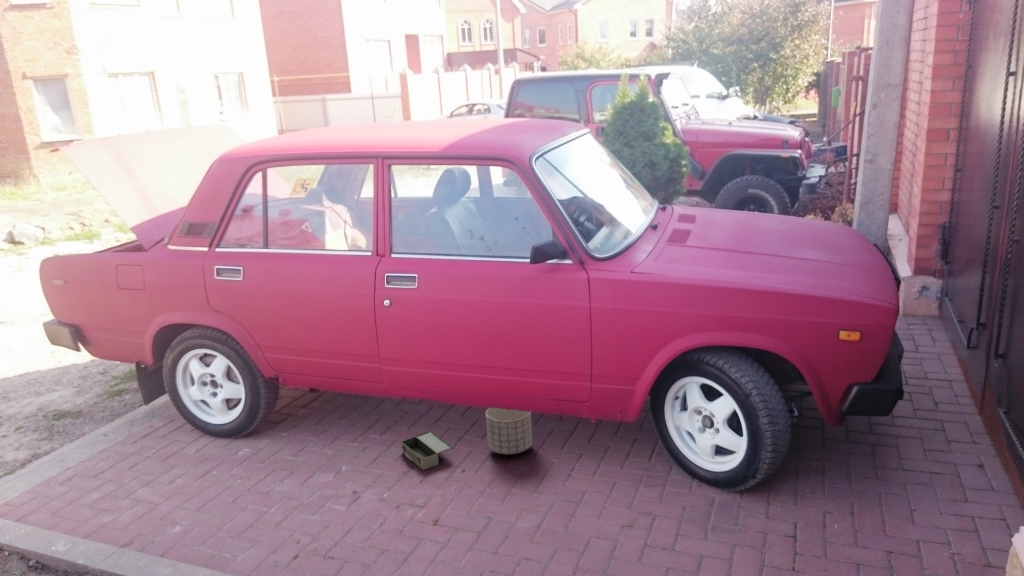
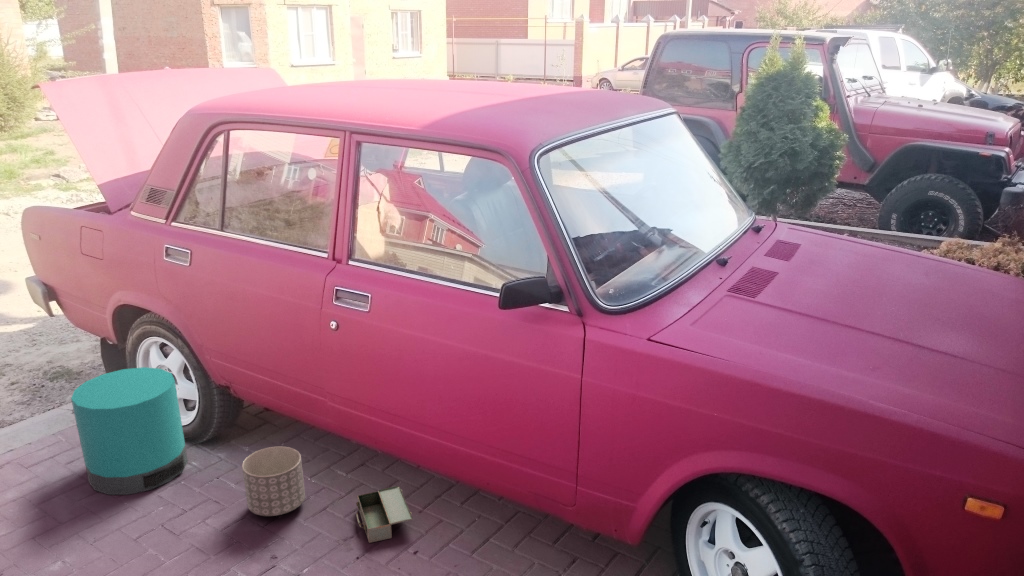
trash can: none [145,373,242,478] -> present [71,367,188,495]
planter: present [486,407,532,455] -> present [242,447,305,516]

